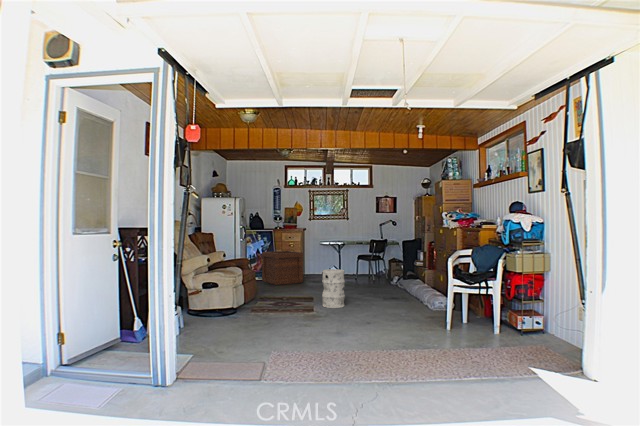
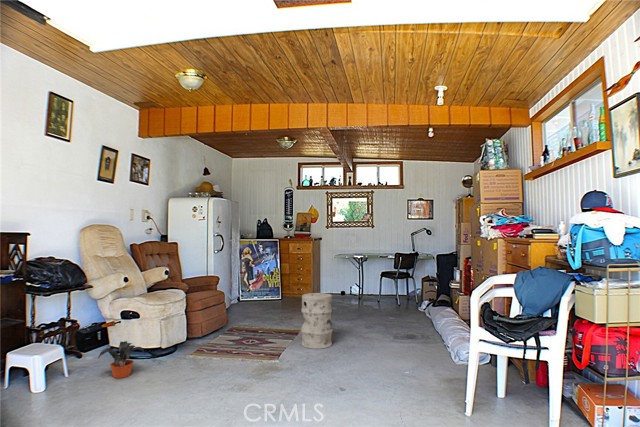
wooden crate: present [262,251,303,285] -> none [264,264,310,307]
potted plant: none [200,304,231,328] -> present [98,341,144,378]

